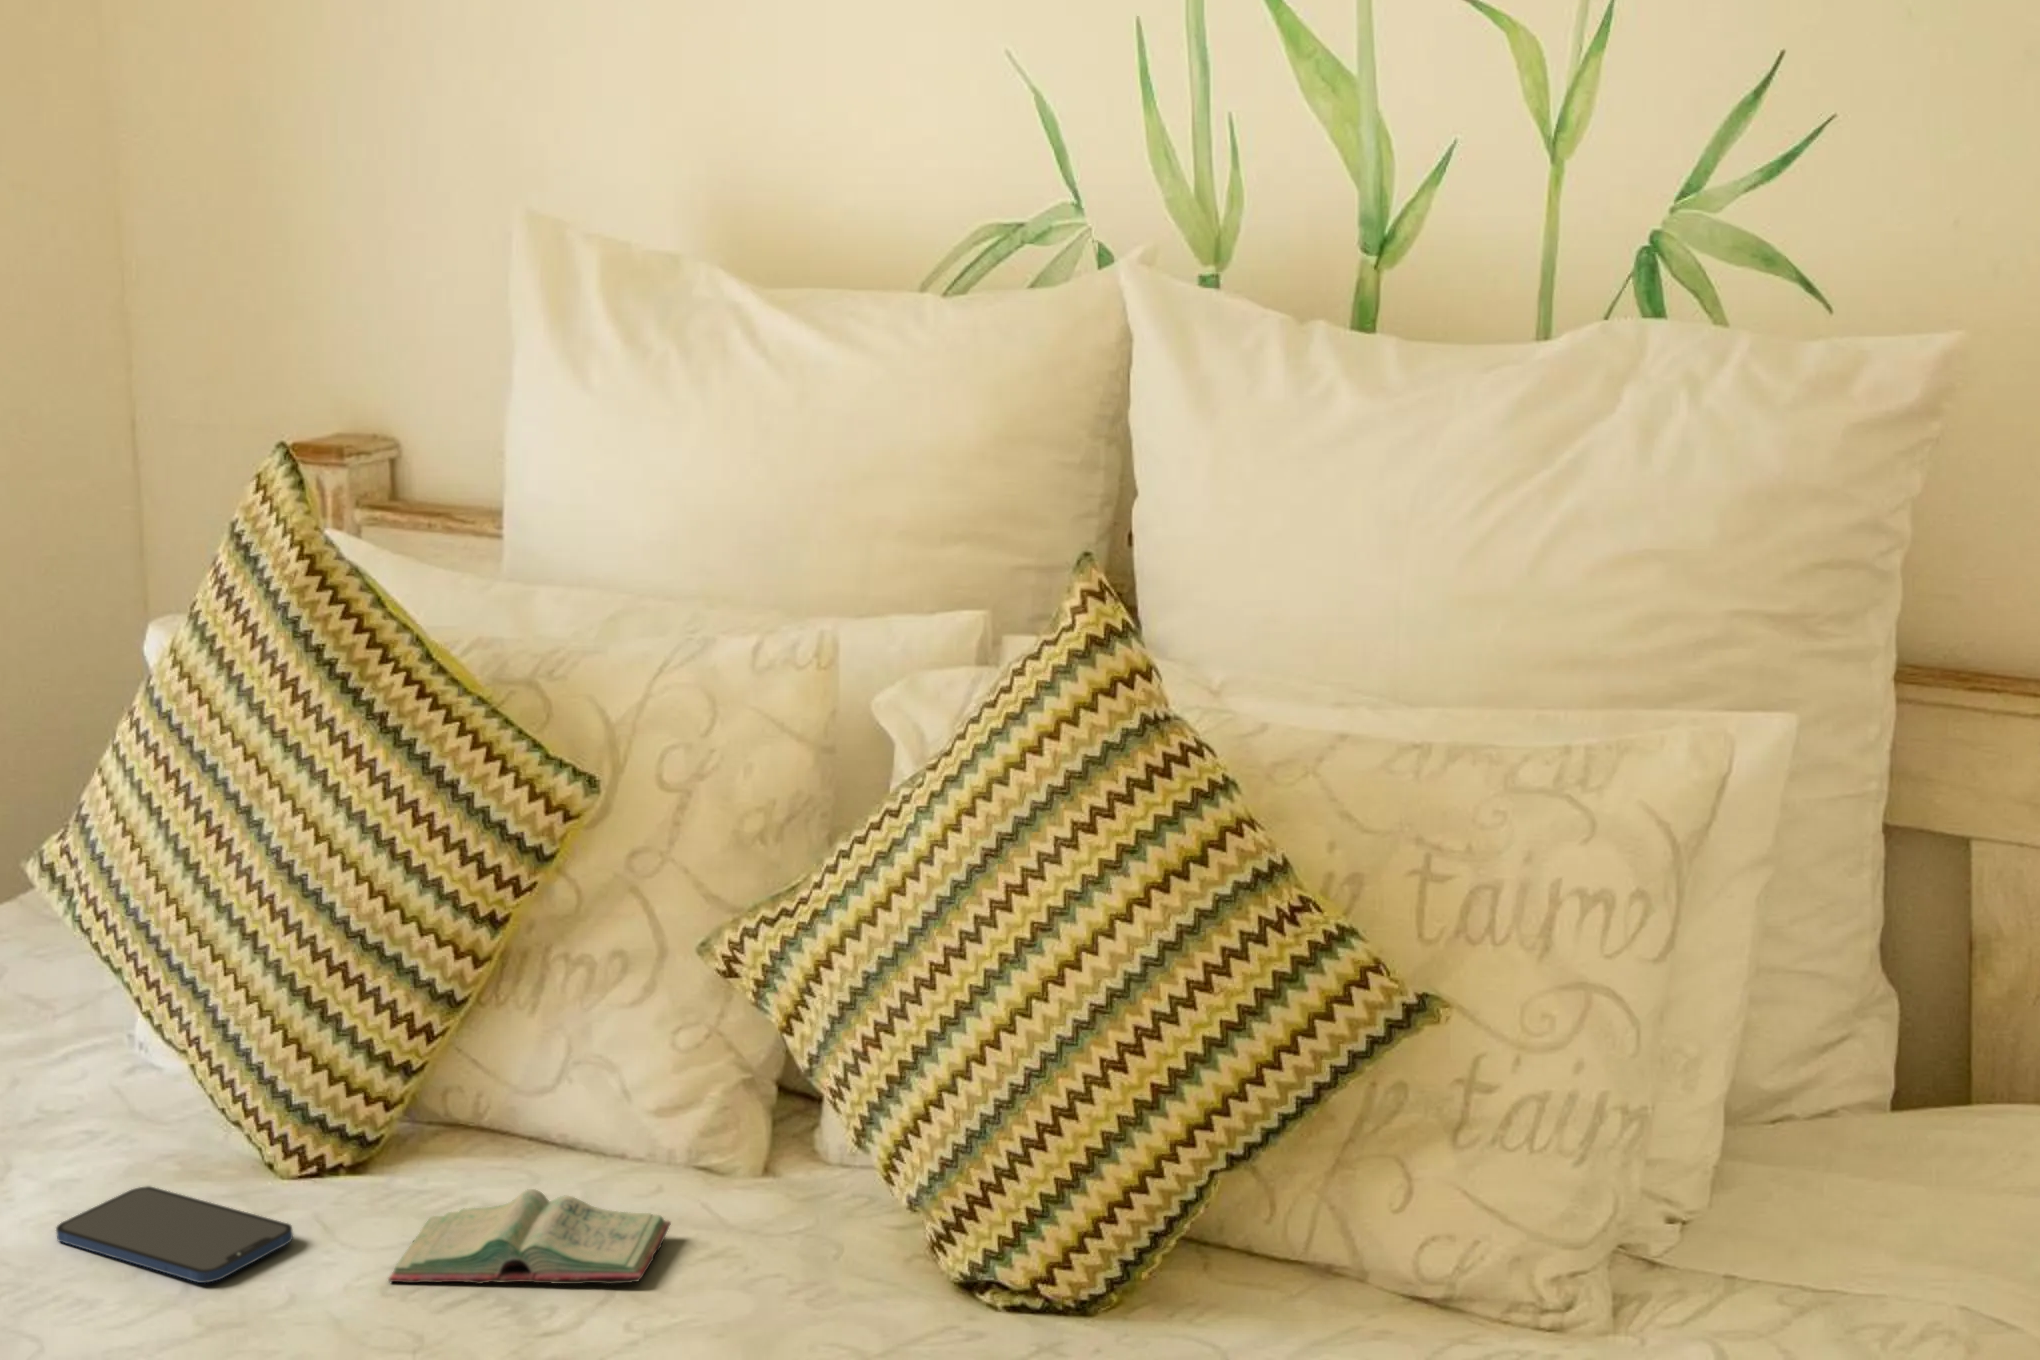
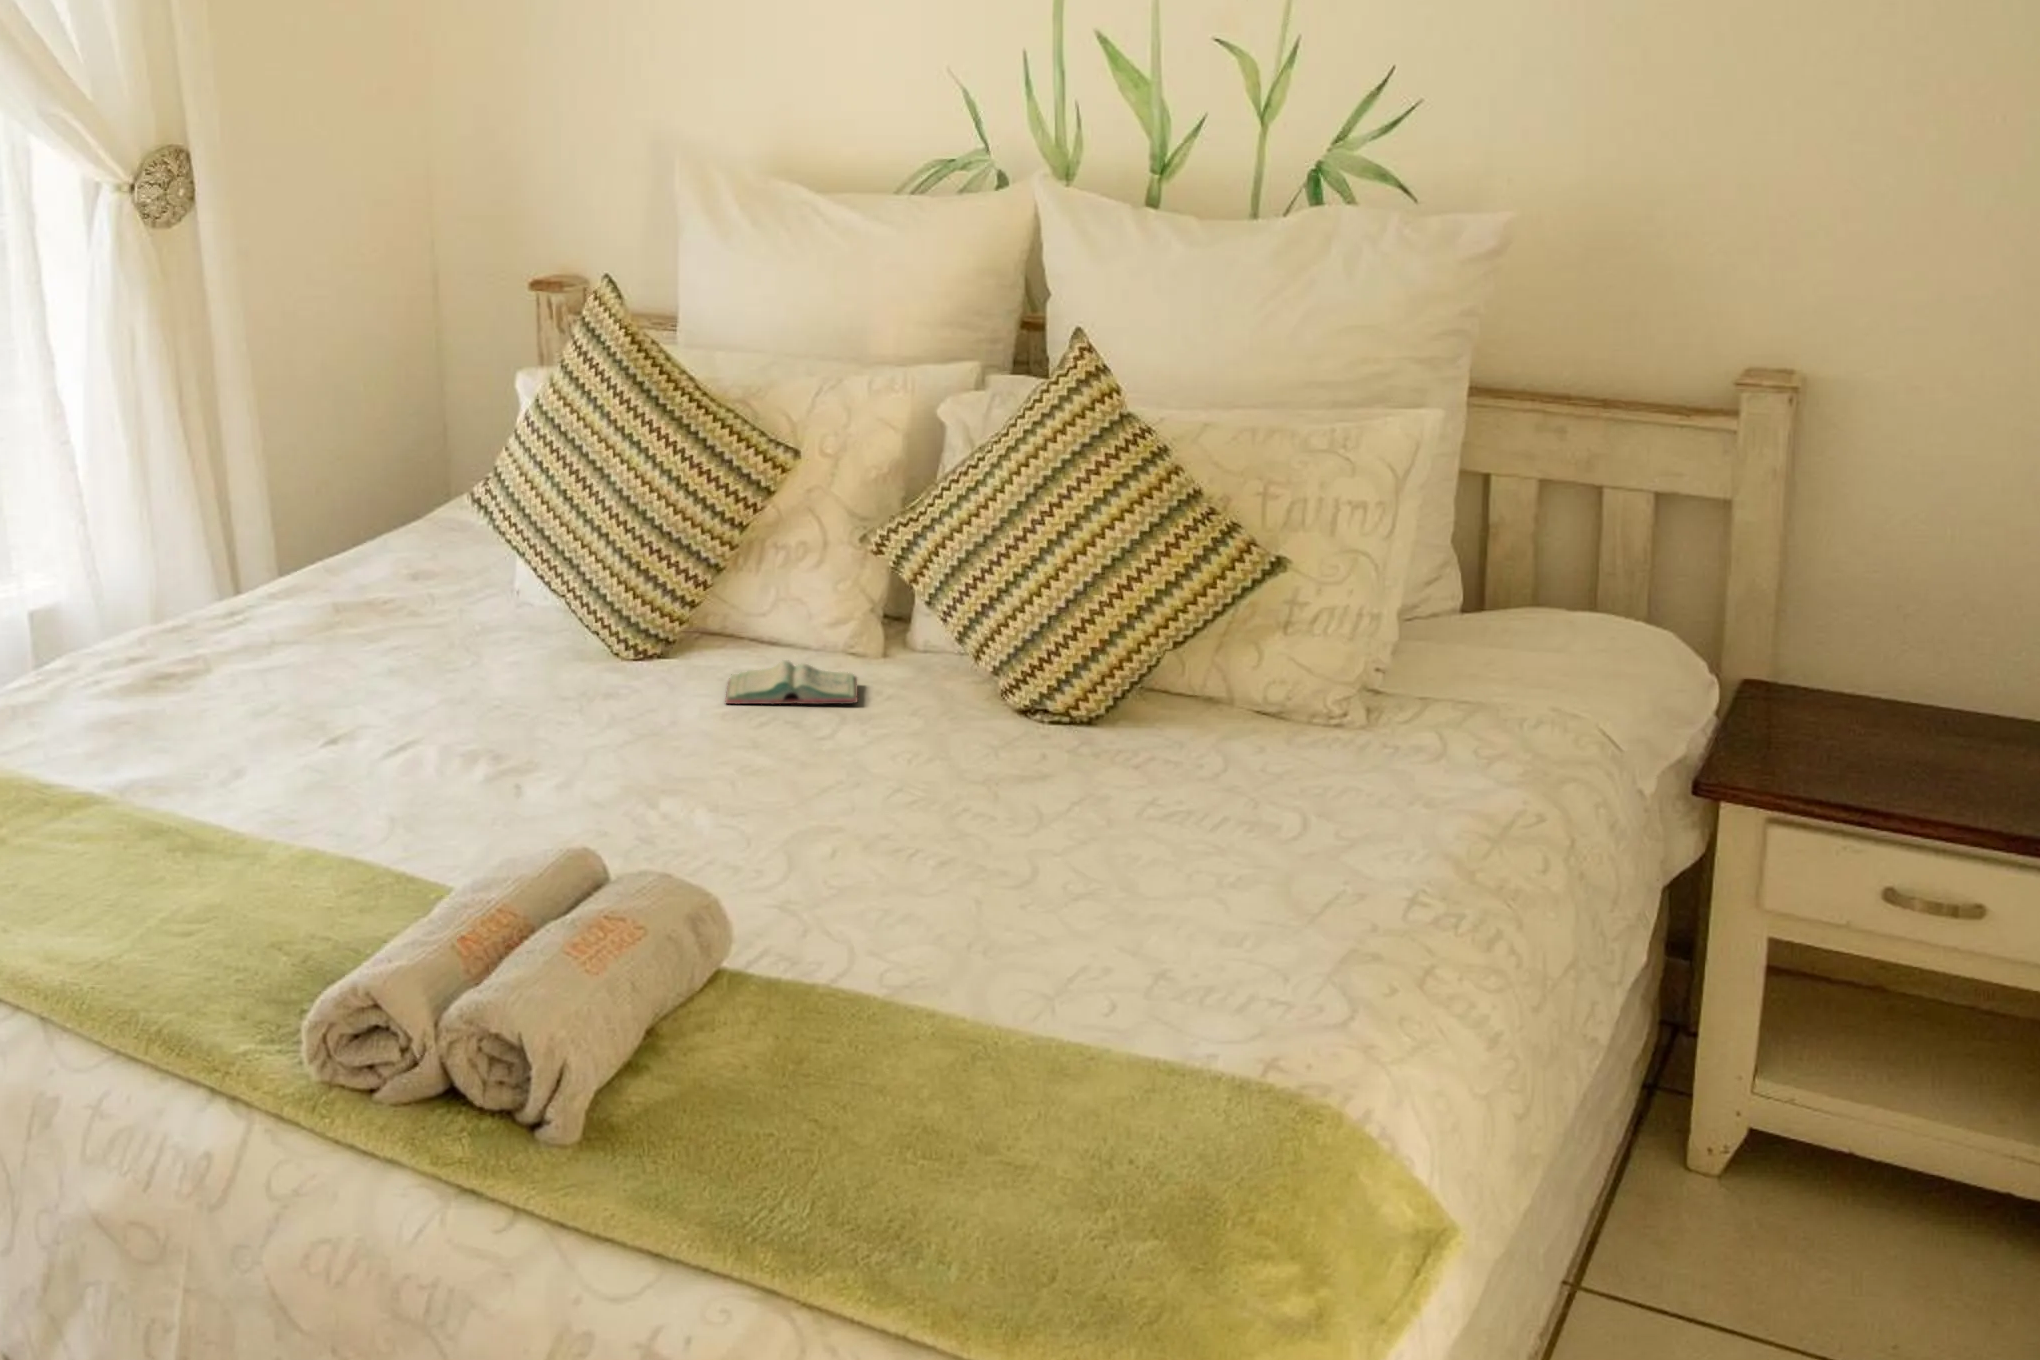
smartphone: present [56,1186,293,1283] -> none [537,662,663,704]

